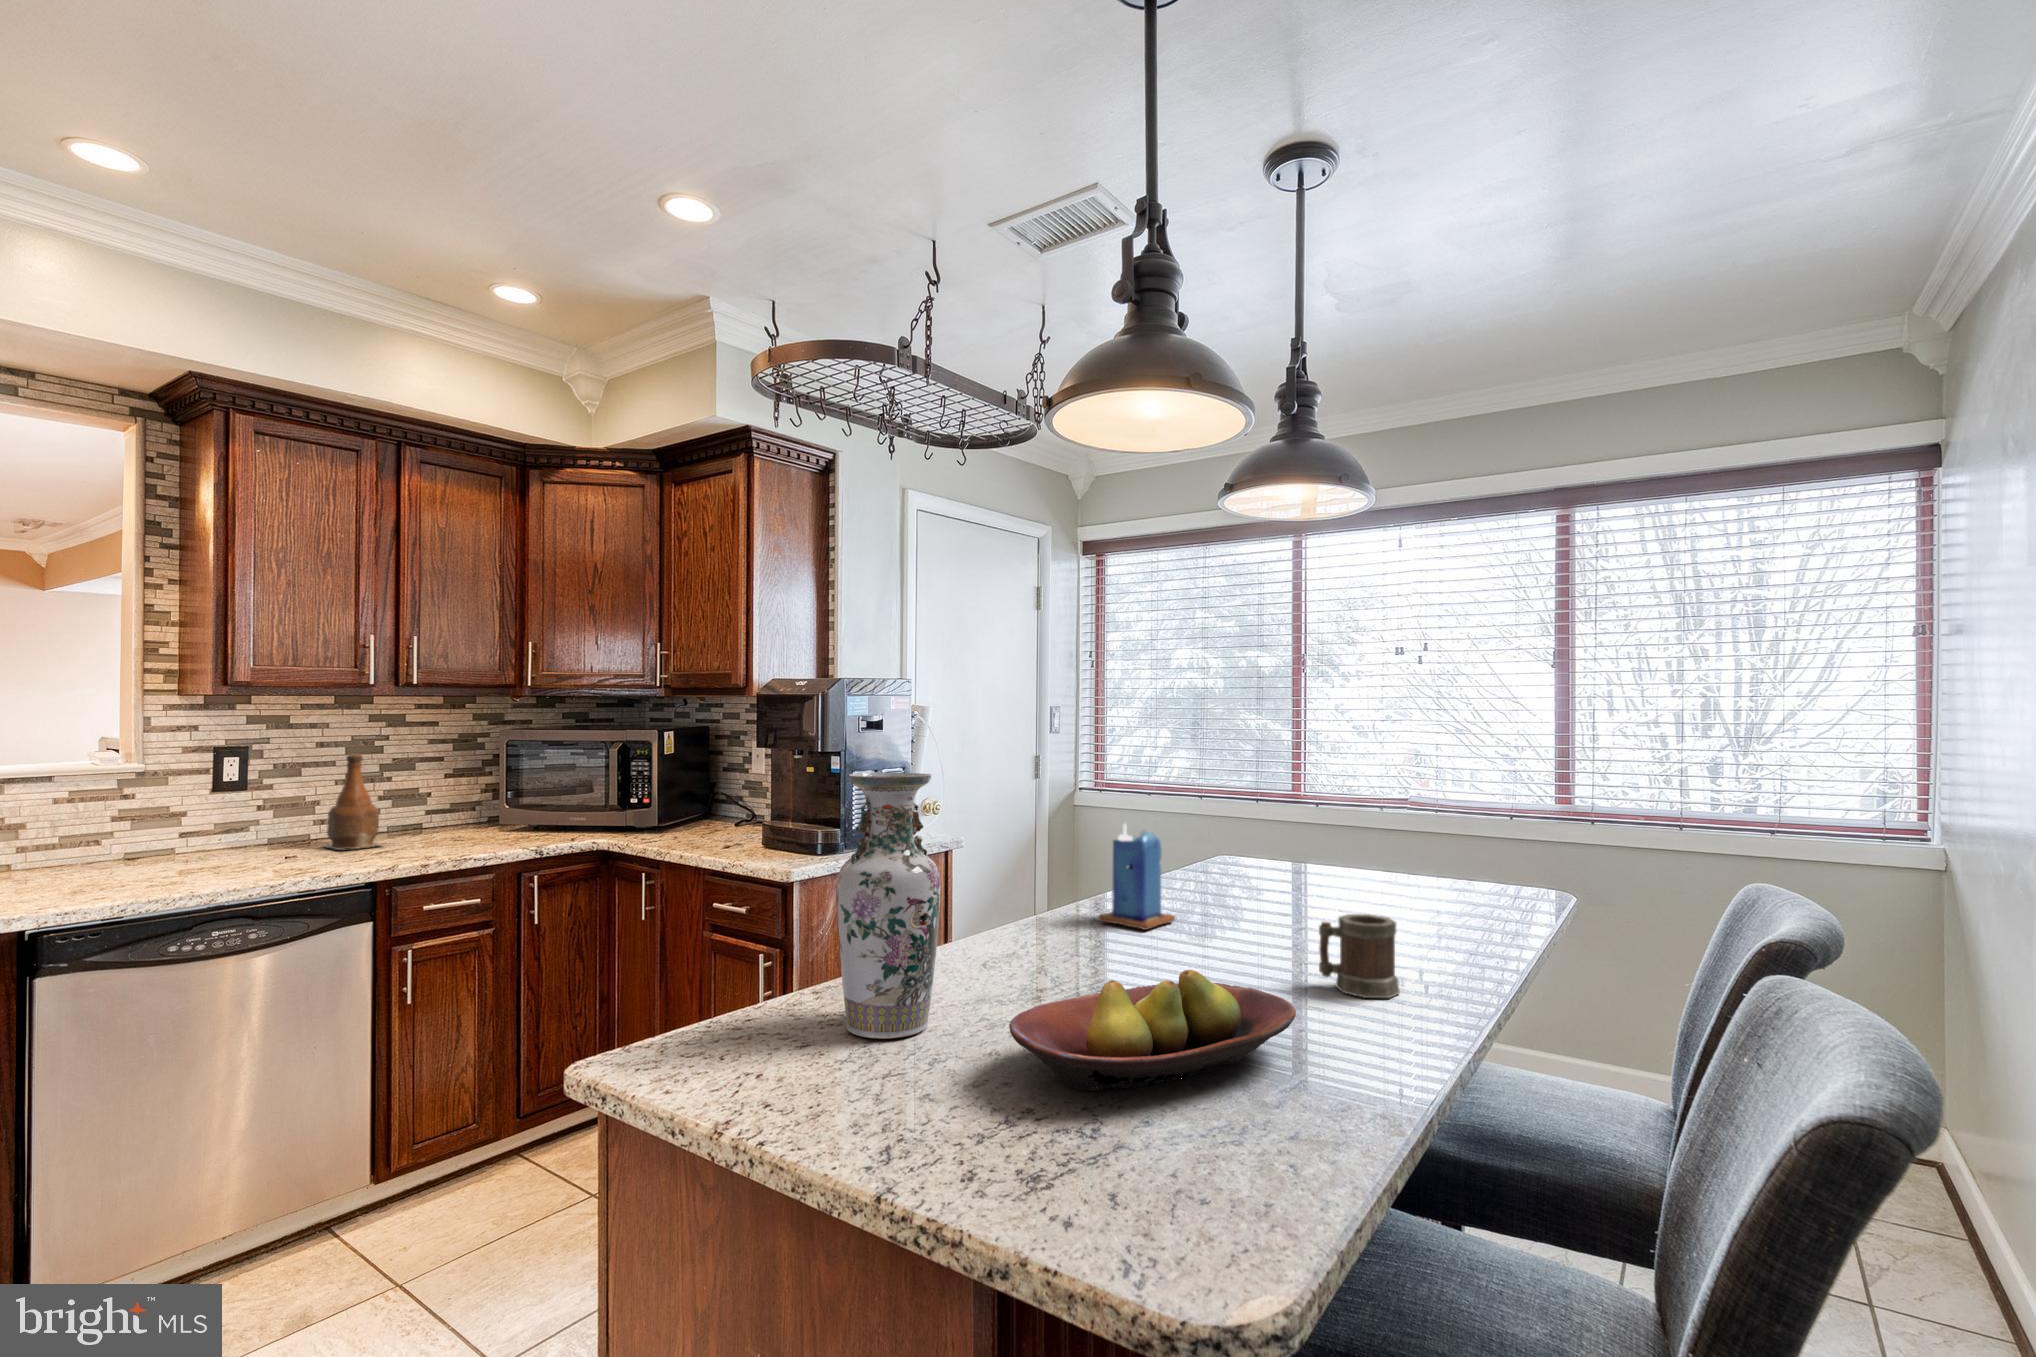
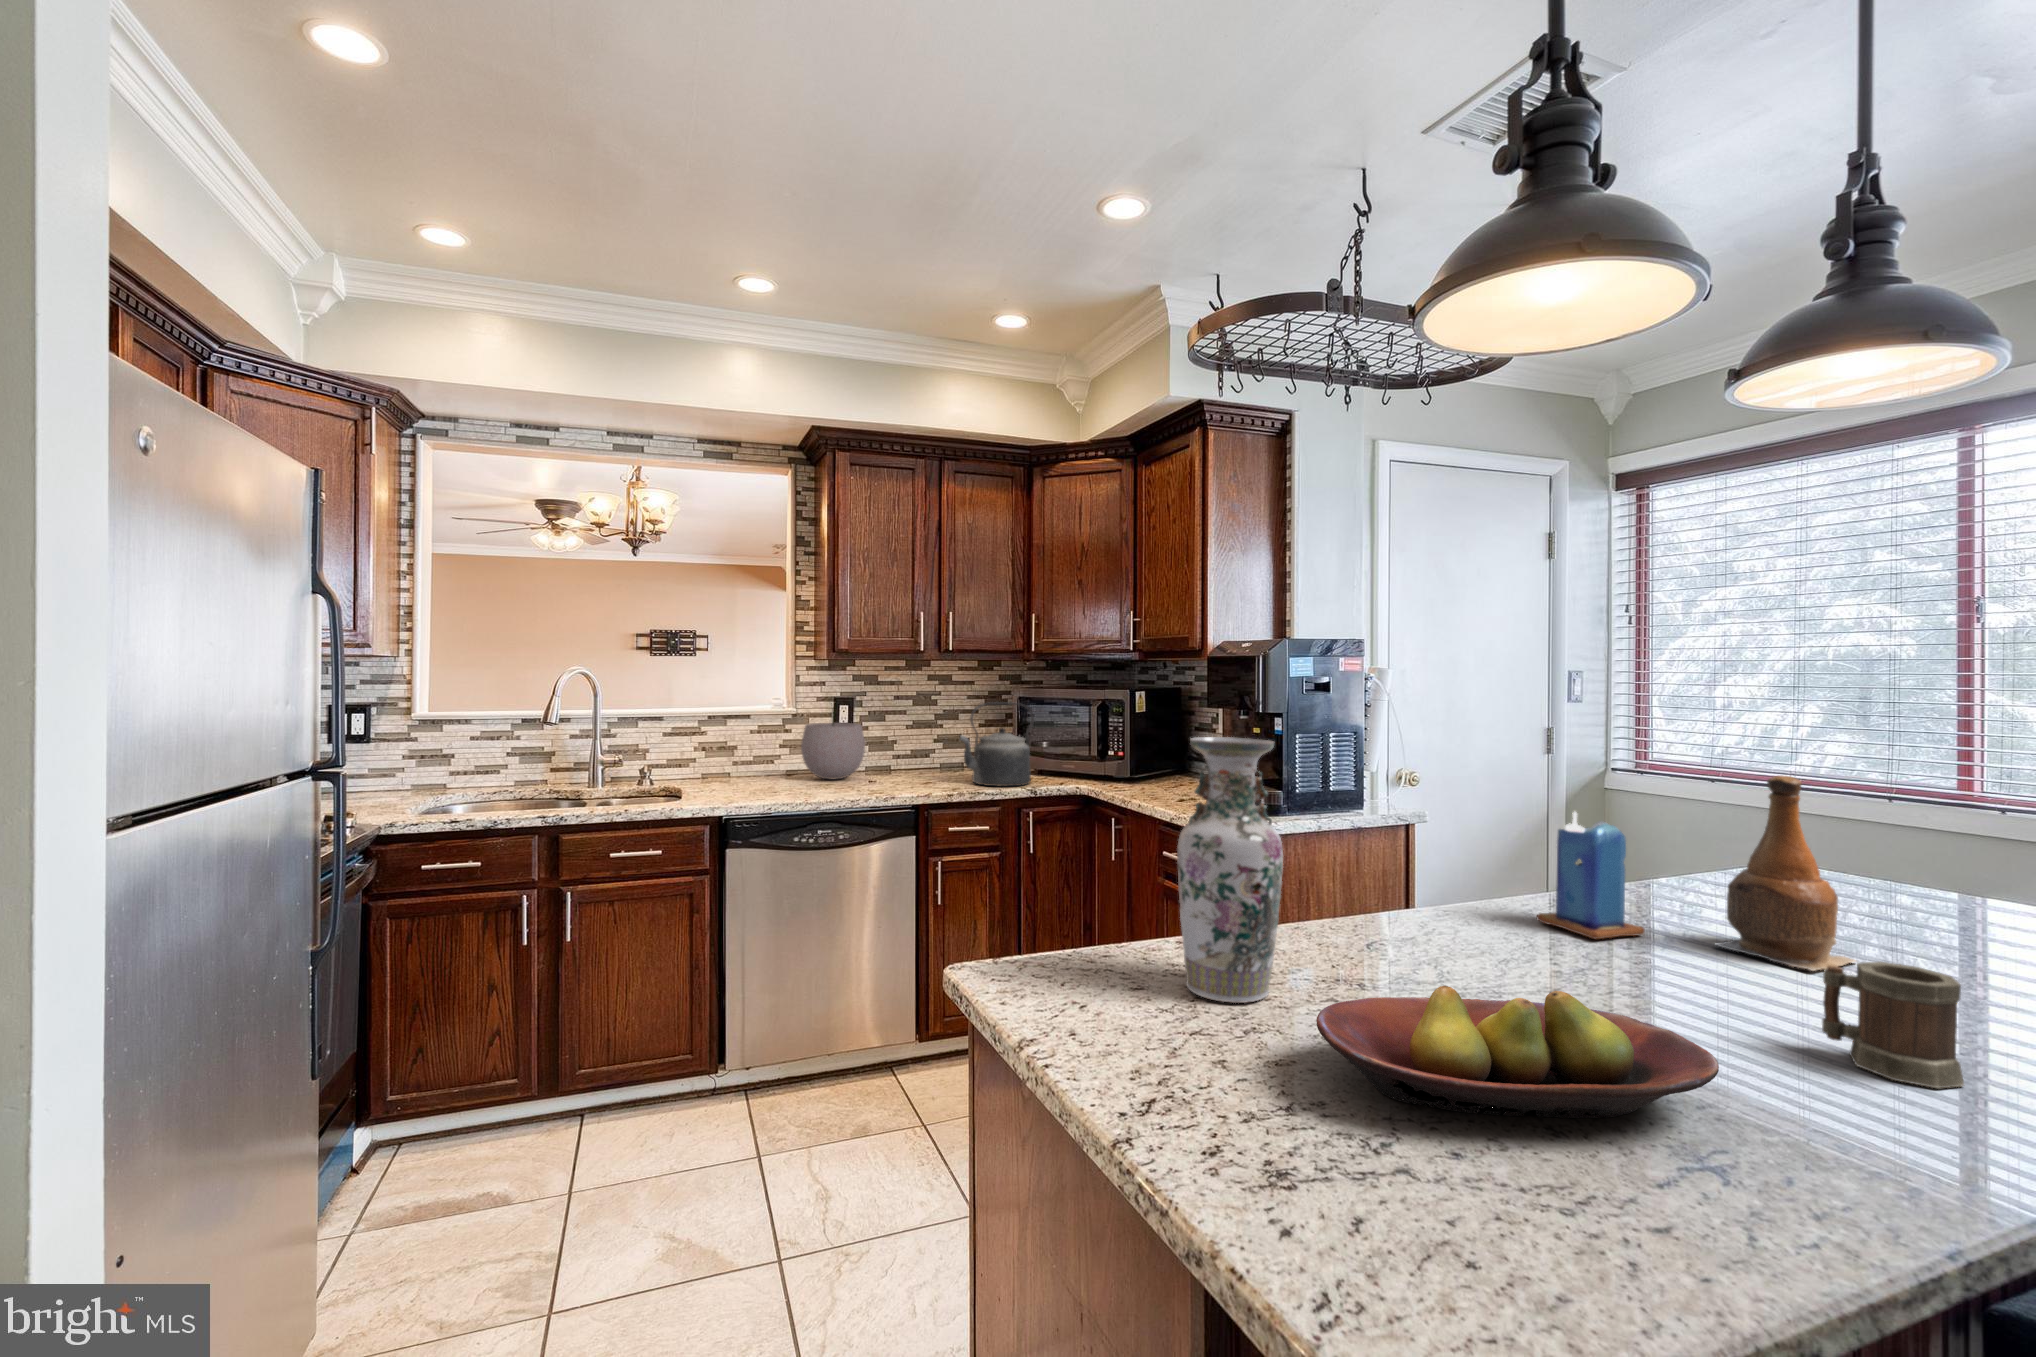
kettle: none [430,747,533,849] -> present [960,702,1034,786]
plant pot: none [168,751,278,860] -> present [801,705,865,780]
bottle: present [324,754,380,850] -> present [1713,776,1856,971]

